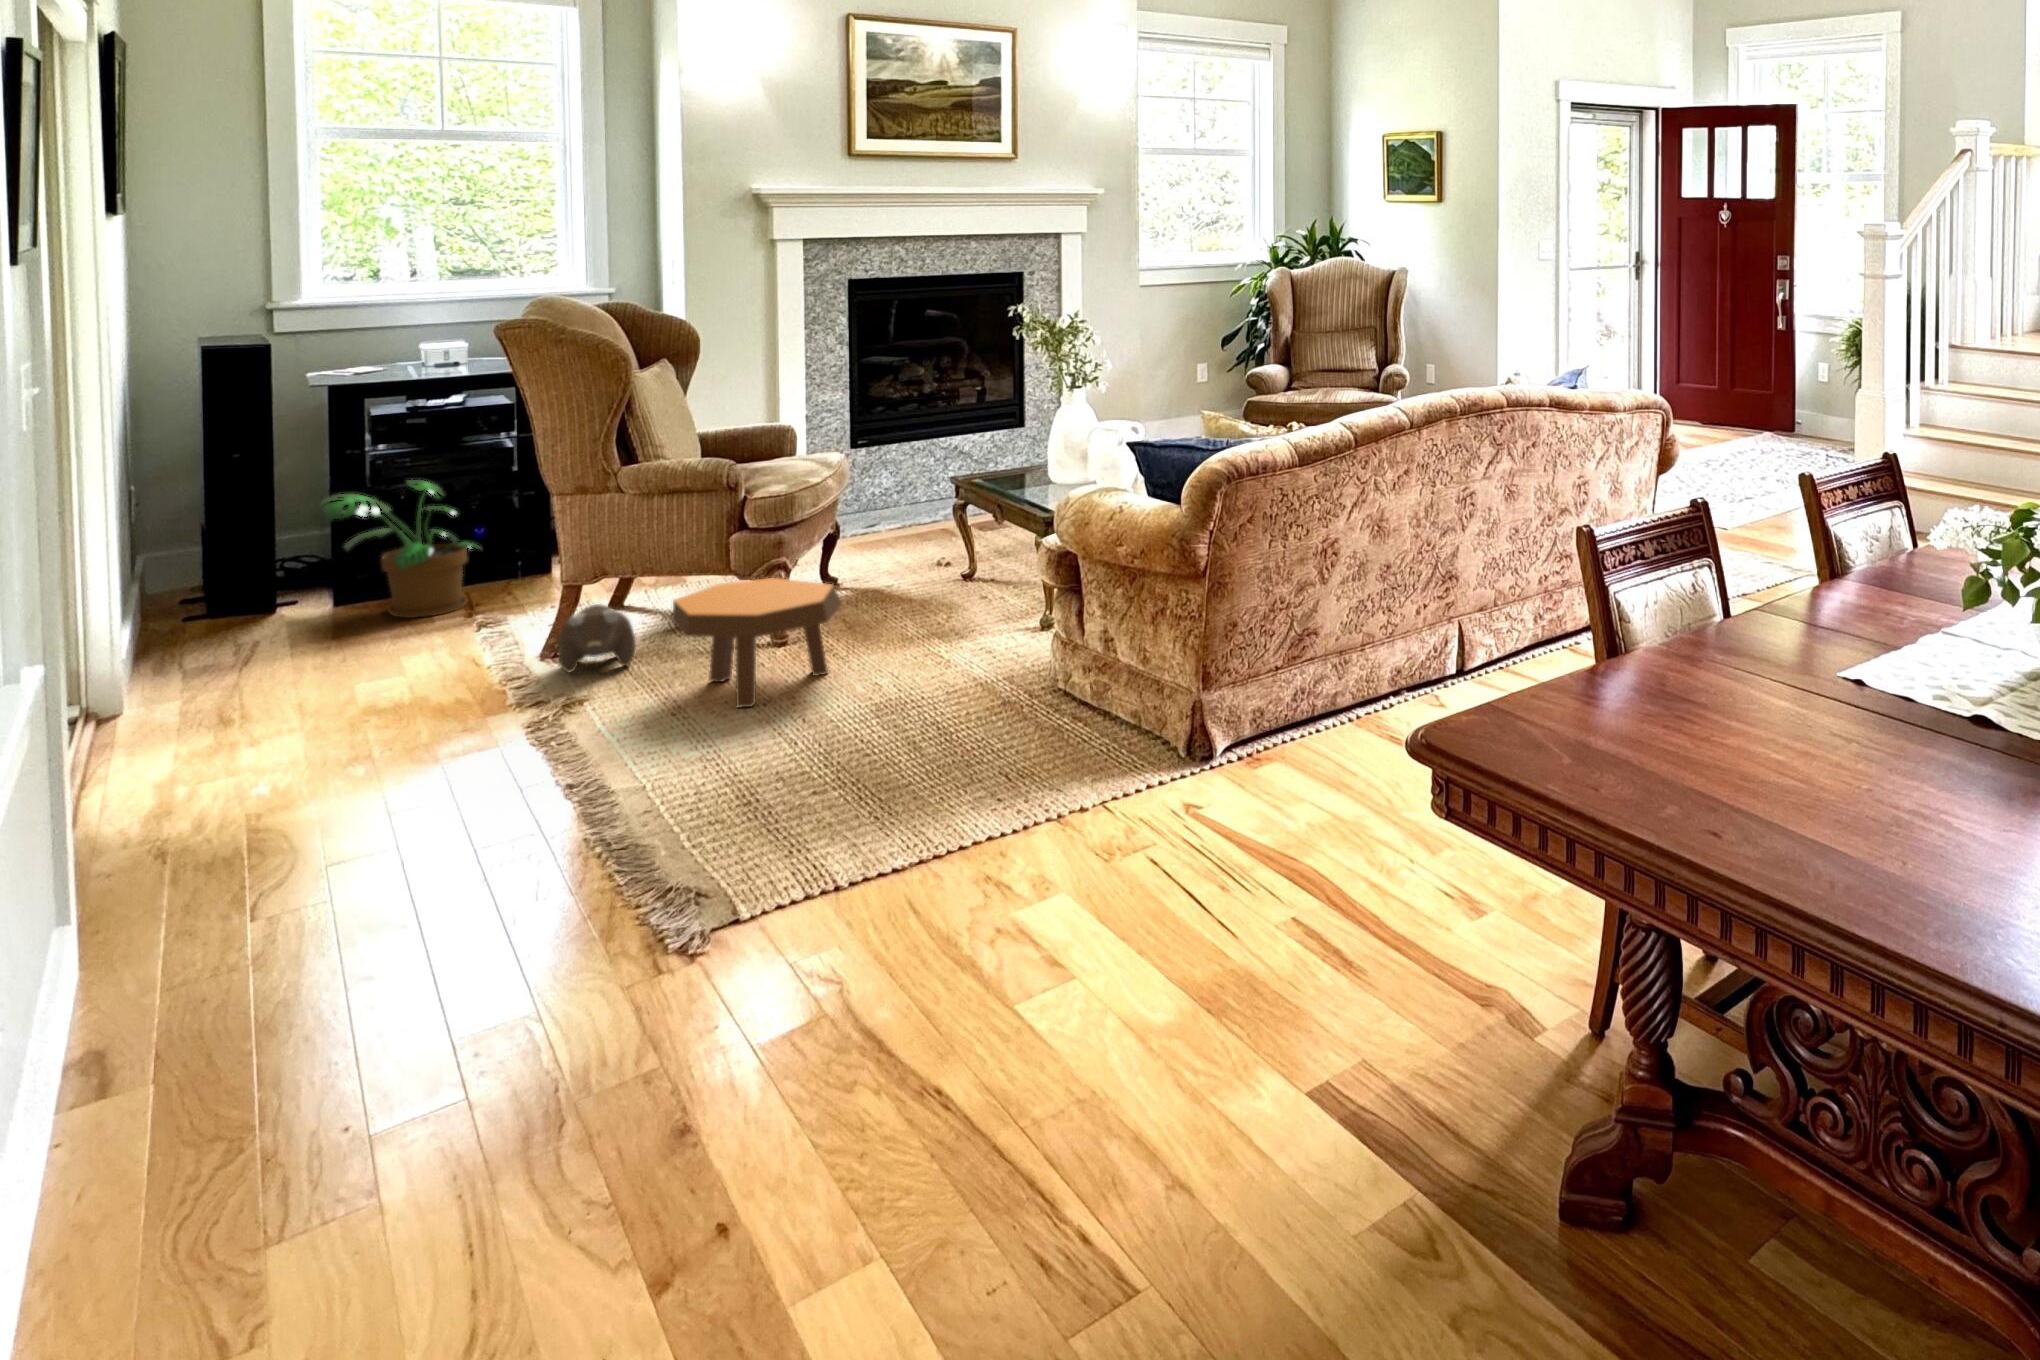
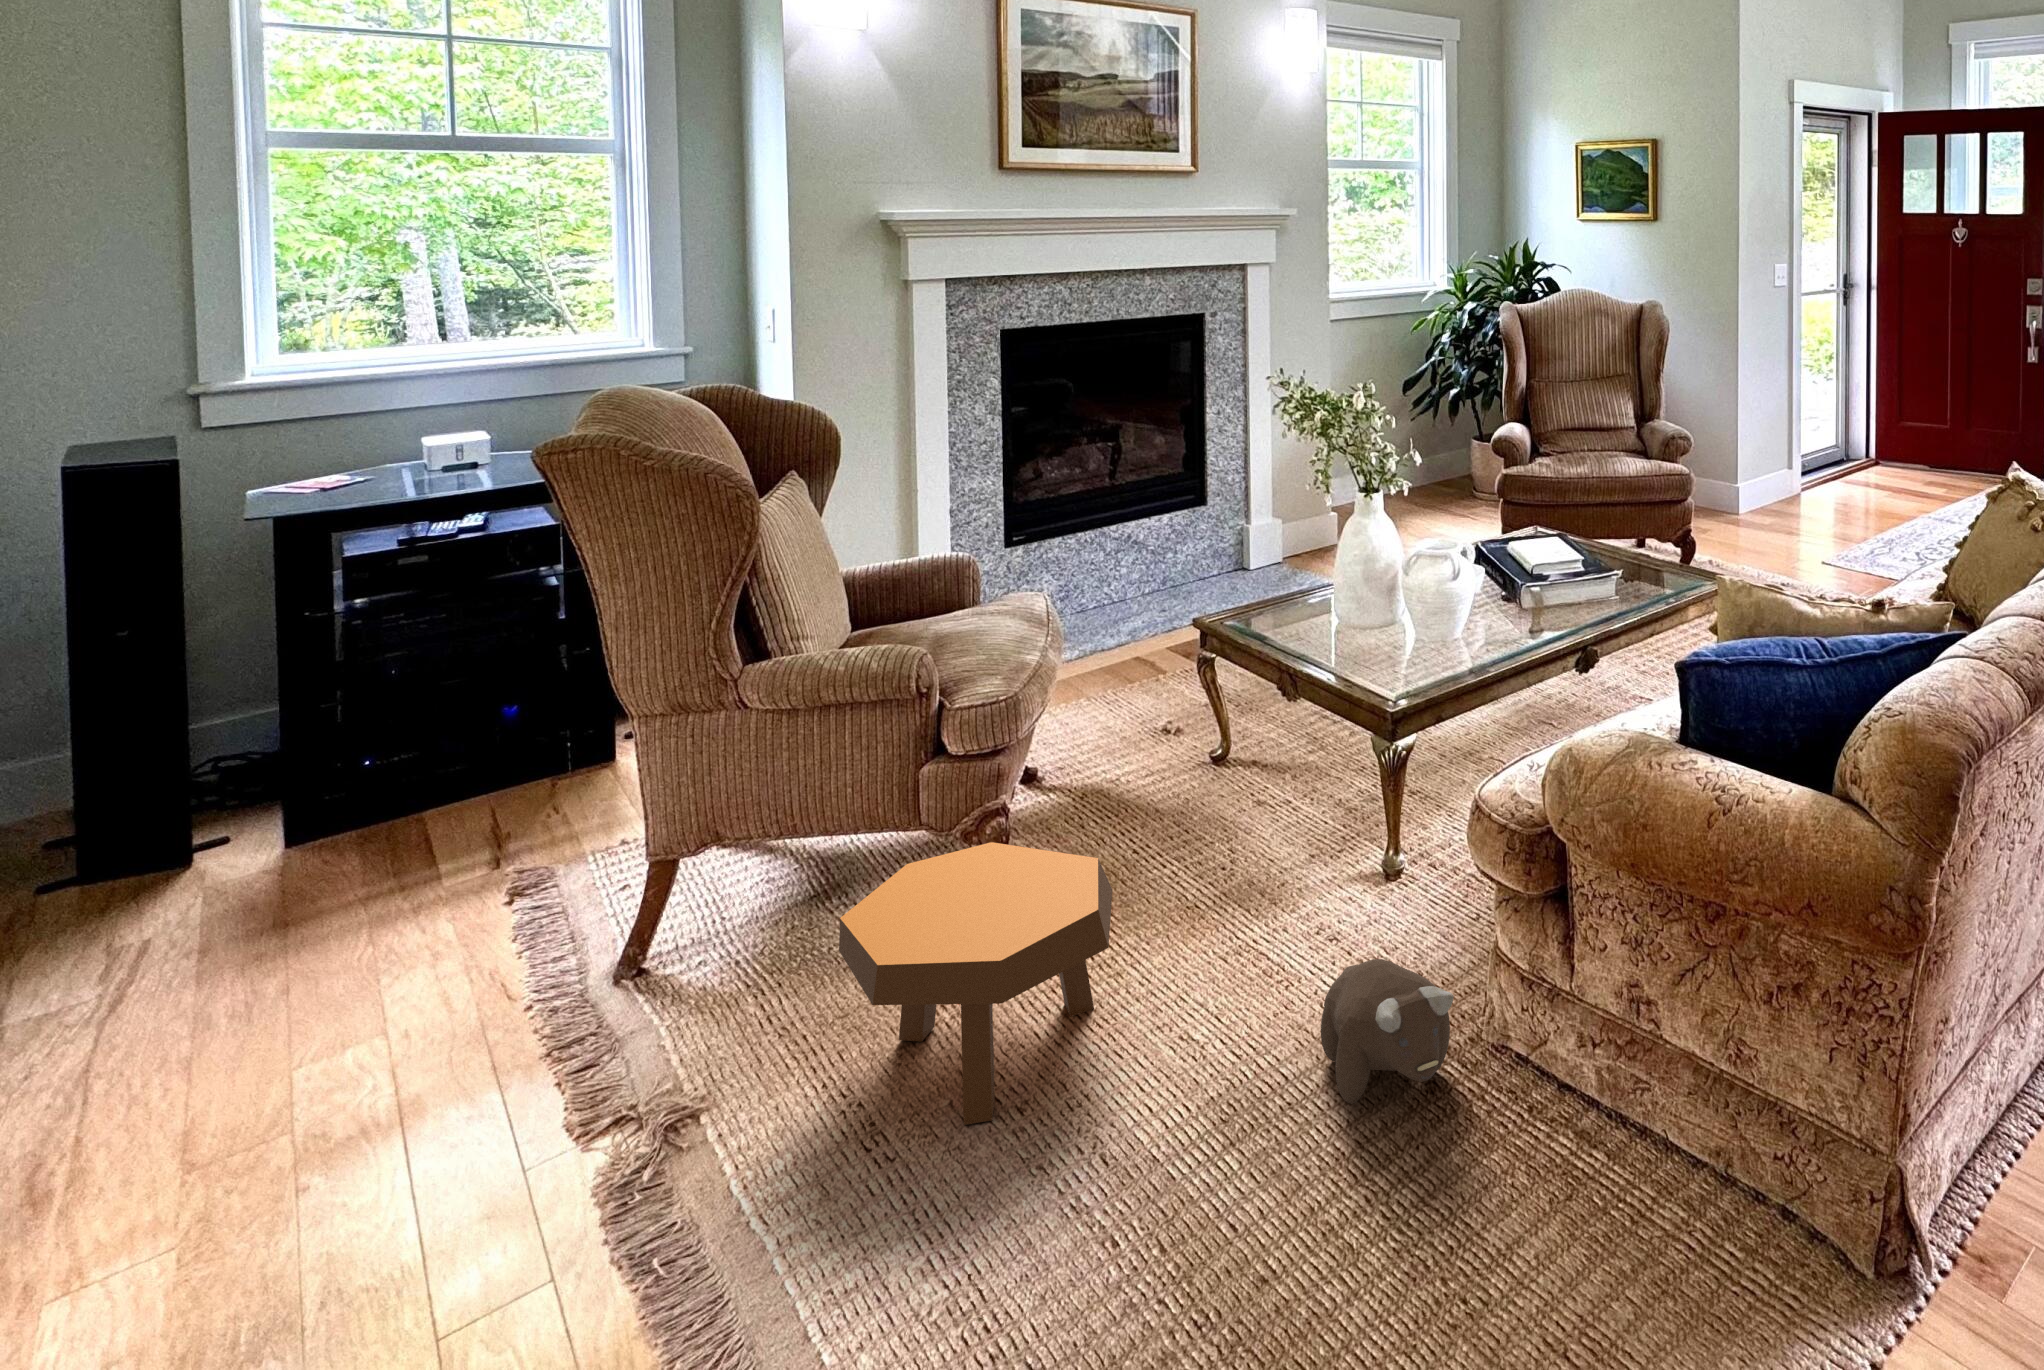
potted plant: present [321,480,477,618] -> none [239,649,512,873]
plush toy: present [557,604,635,672] -> present [1321,959,1453,1103]

